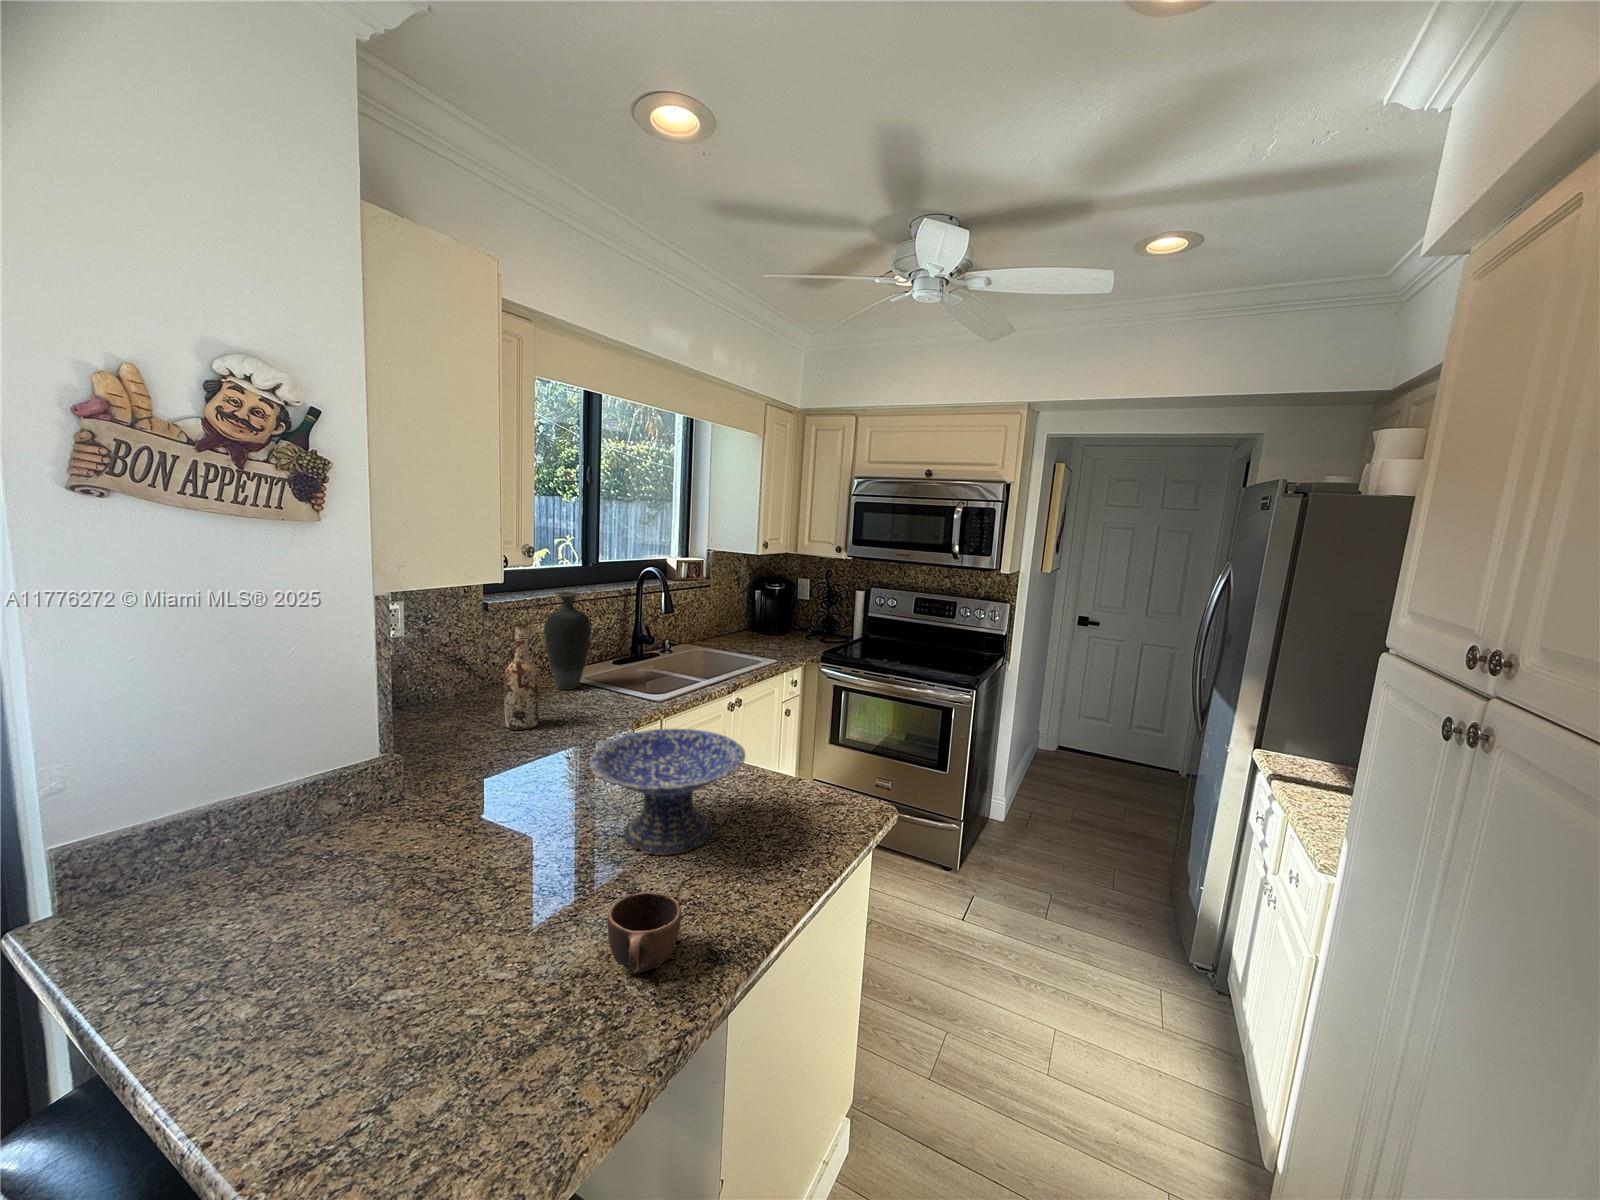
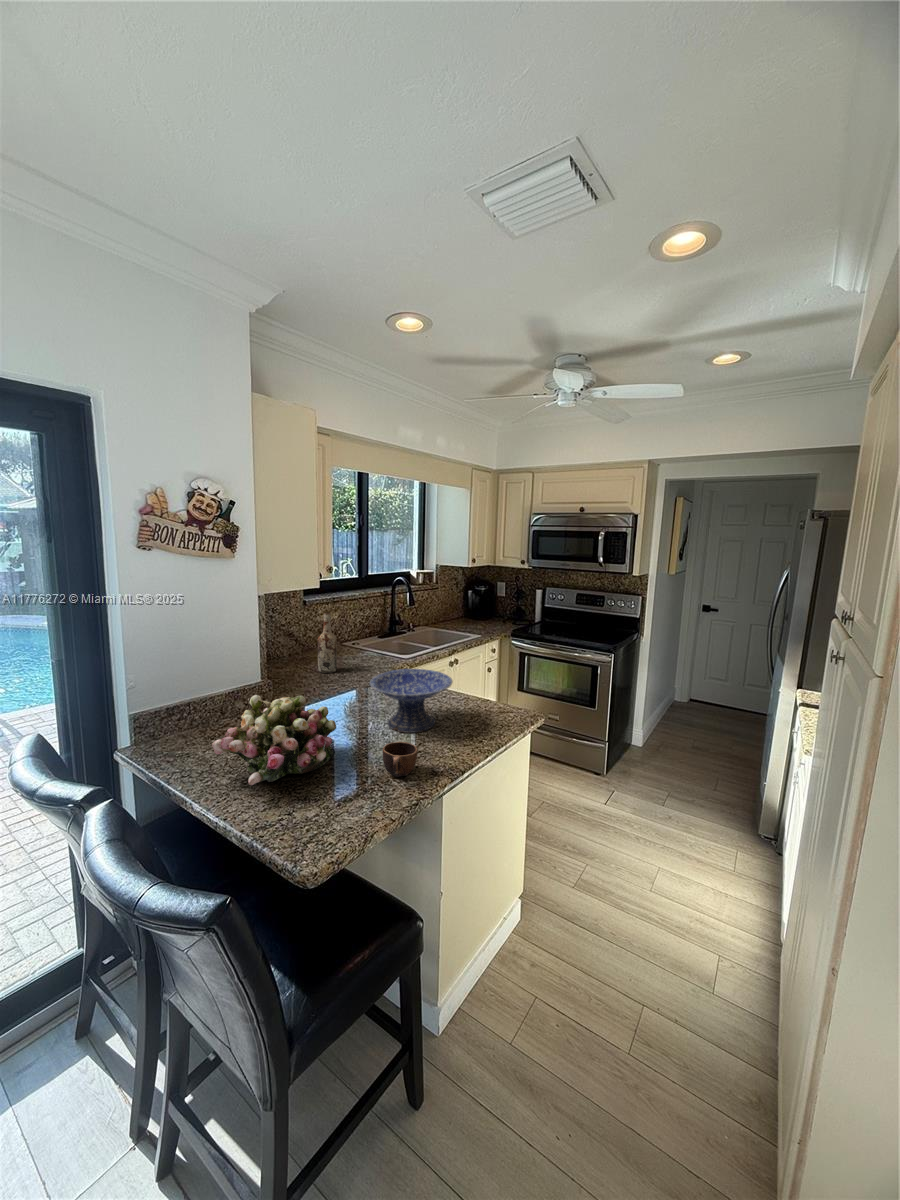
vase: present [544,591,592,690] -> none [337,592,364,652]
flower arrangement: none [201,803,513,1045] -> present [212,695,336,785]

